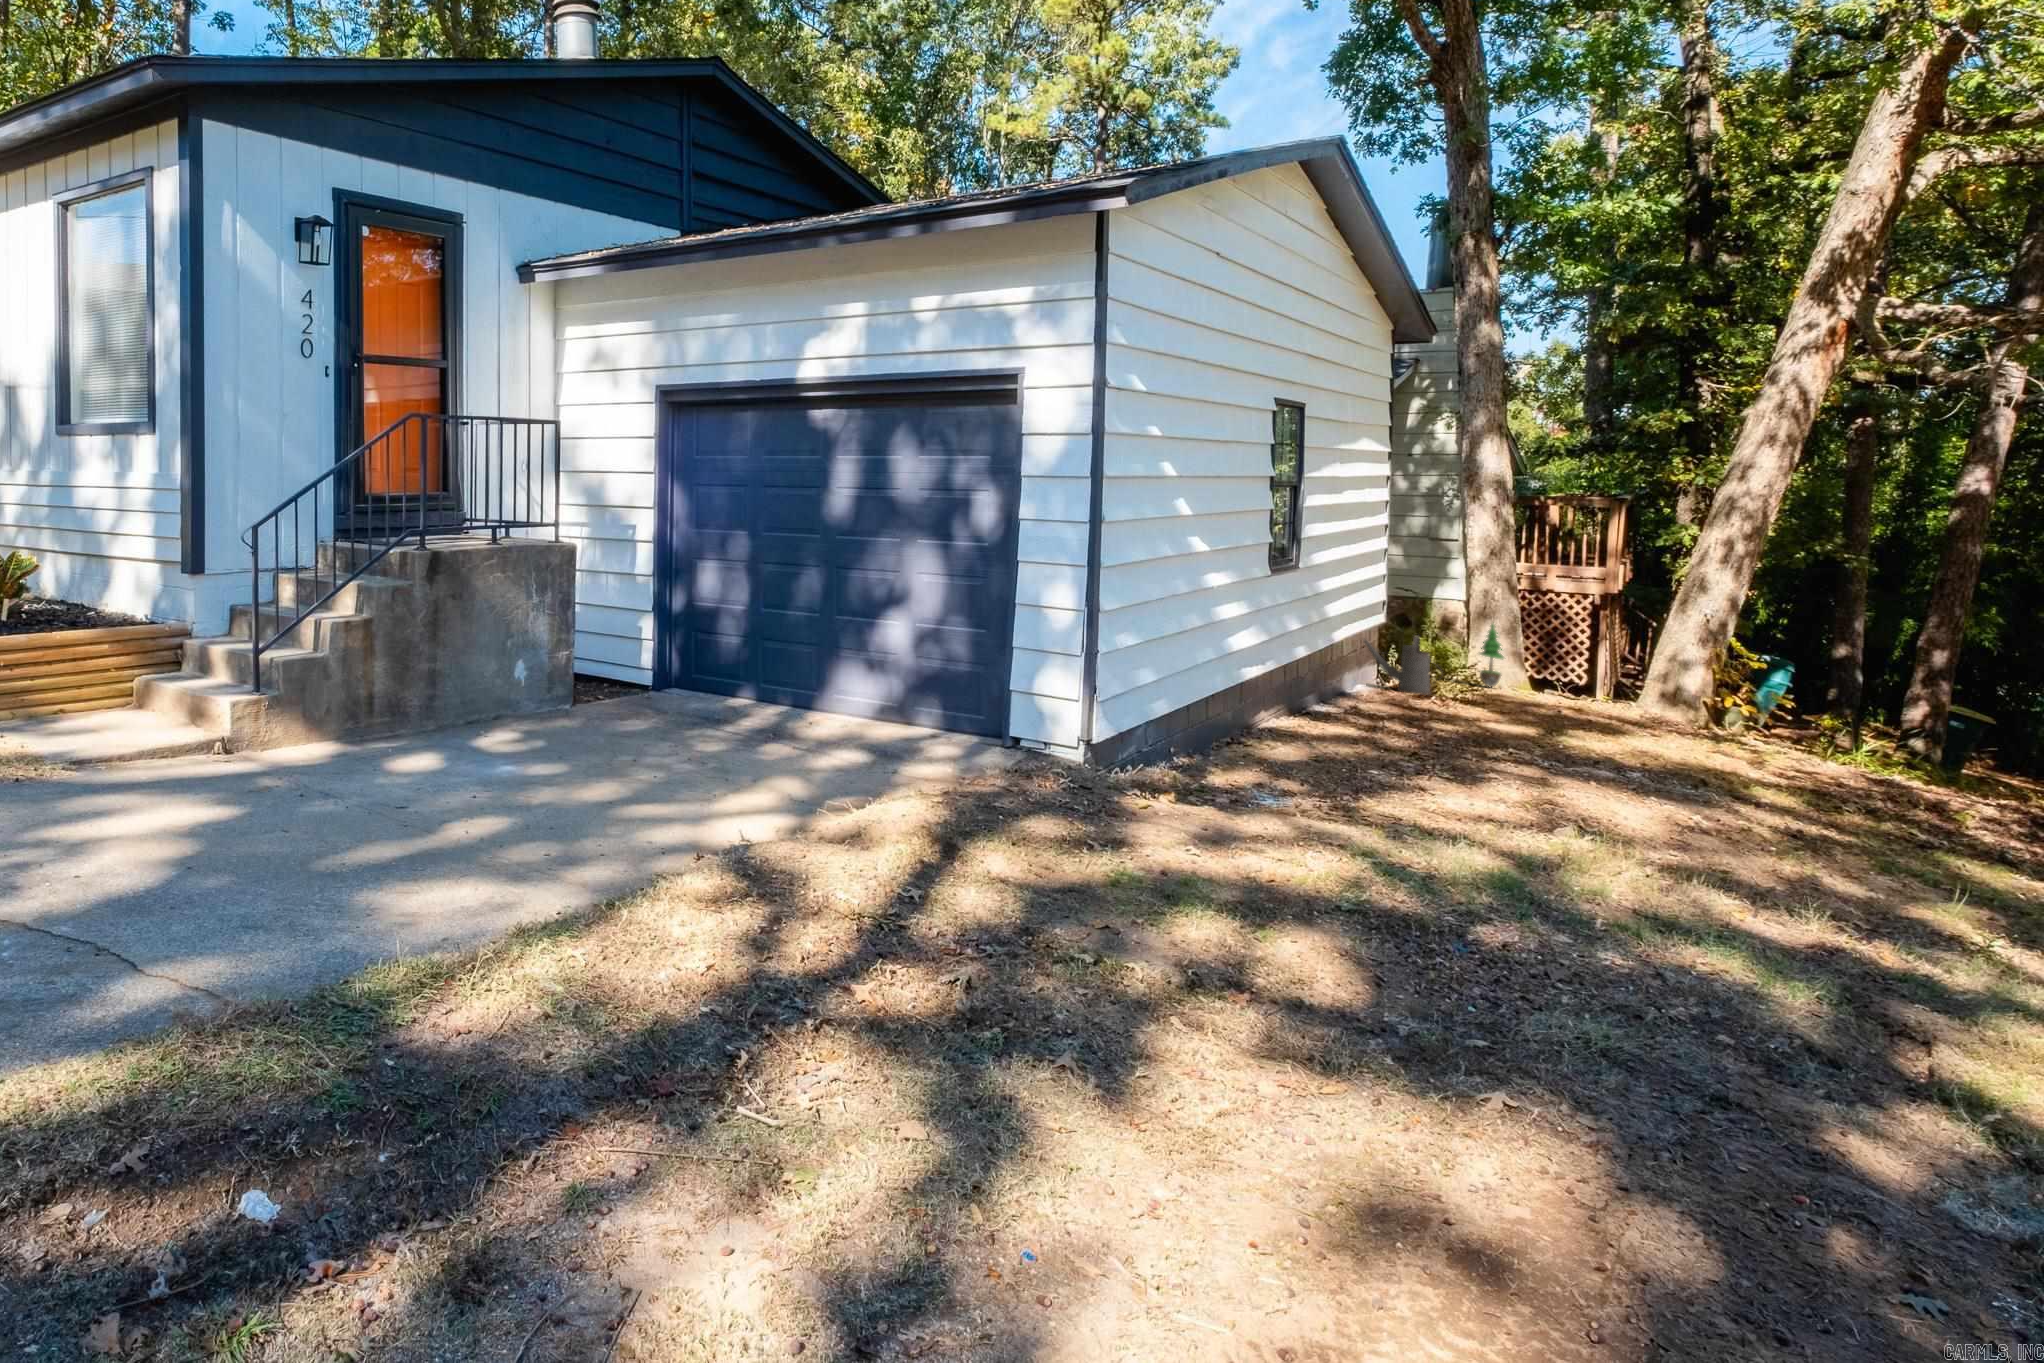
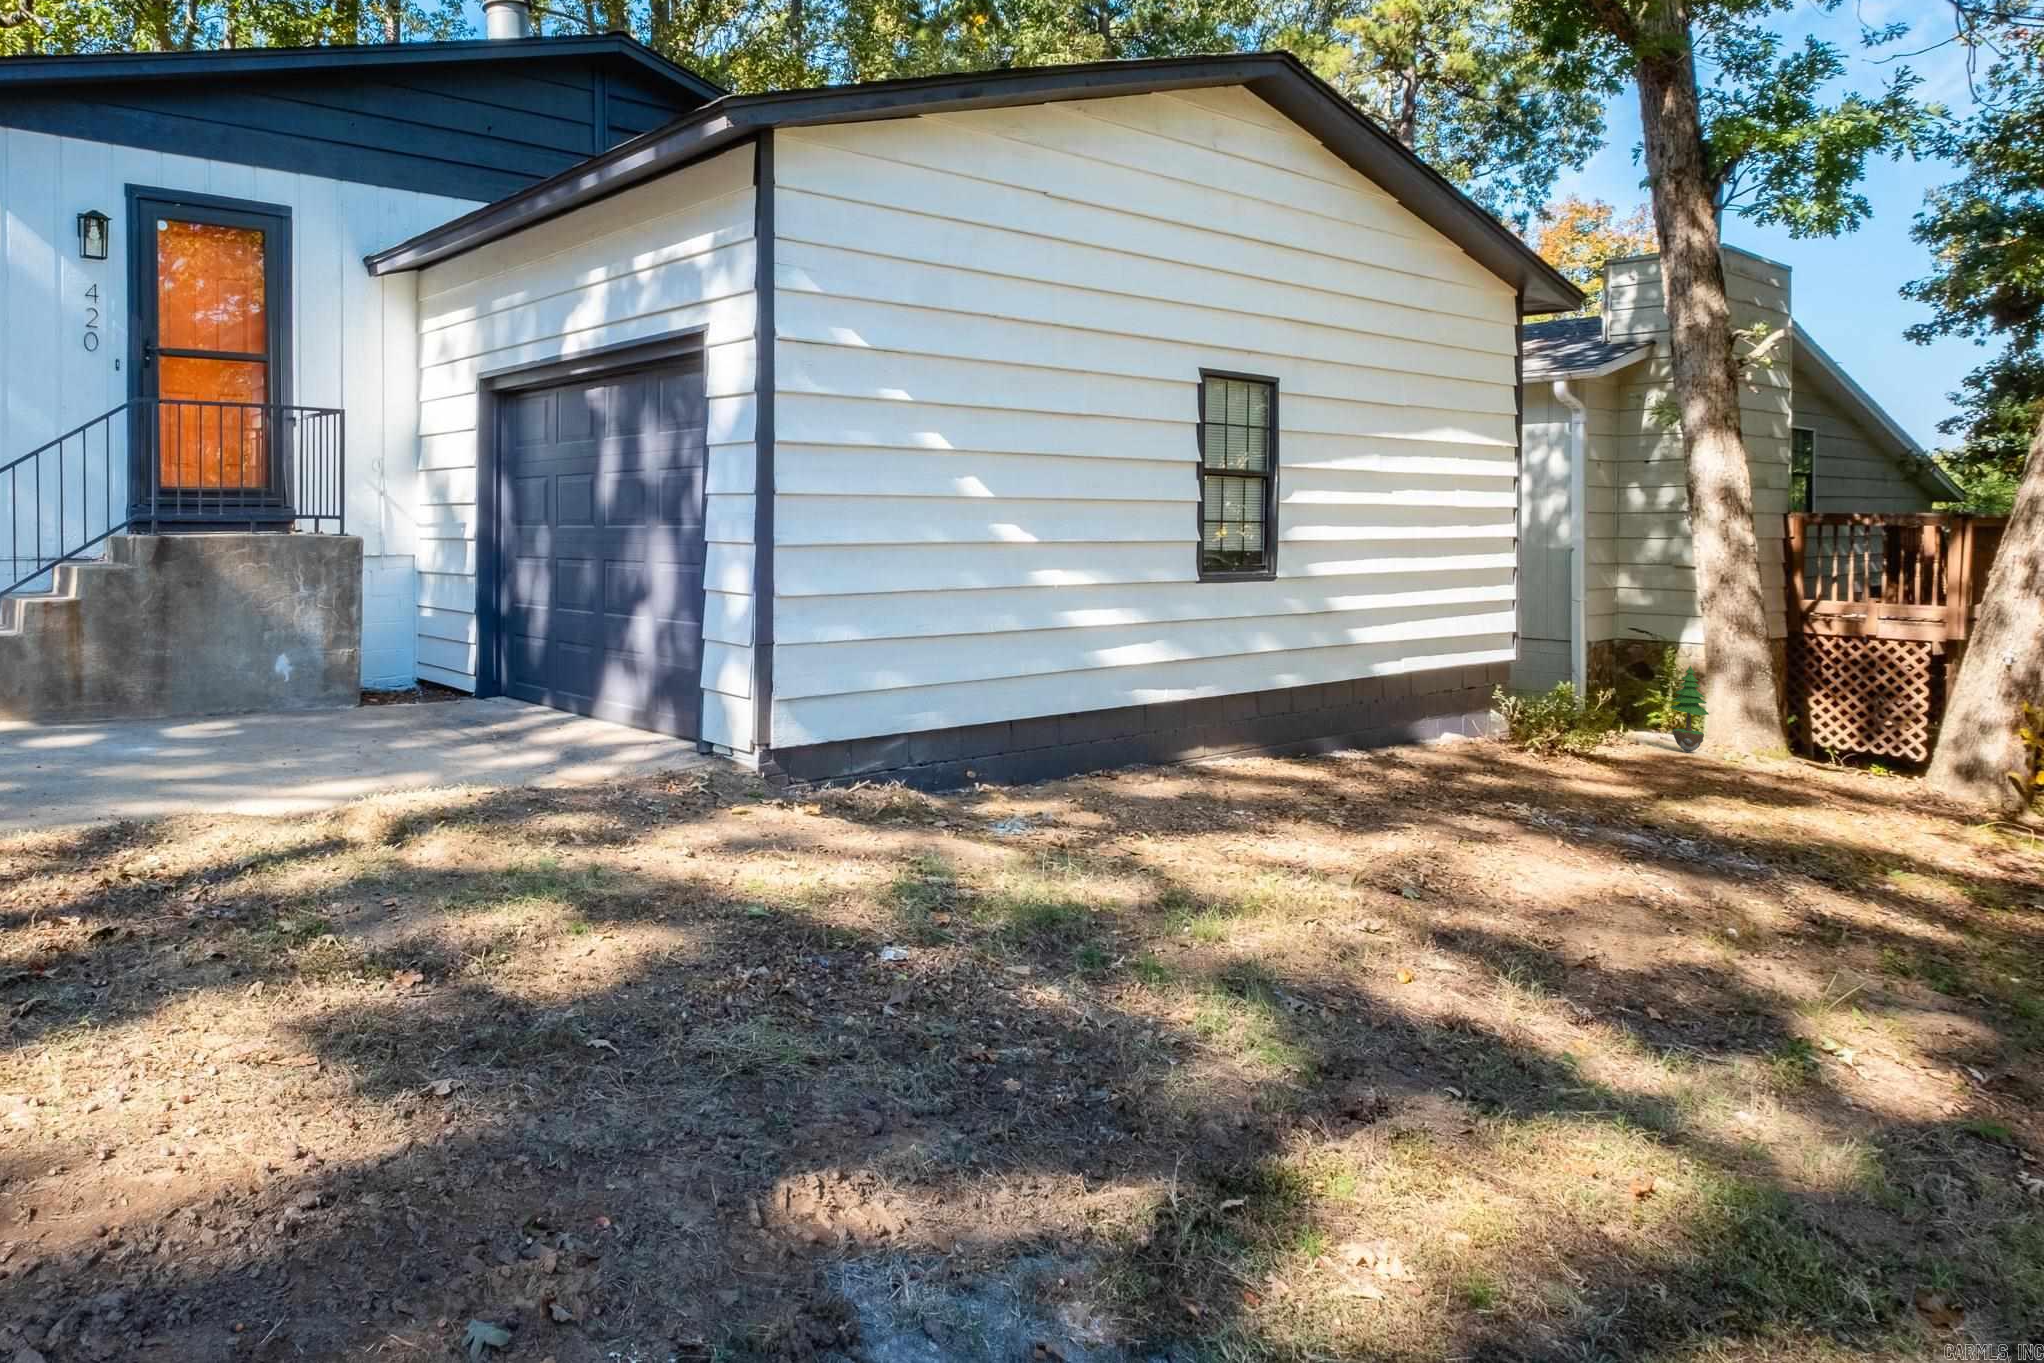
watering can: present [1364,636,1441,695] -> none [1479,676,1578,754]

